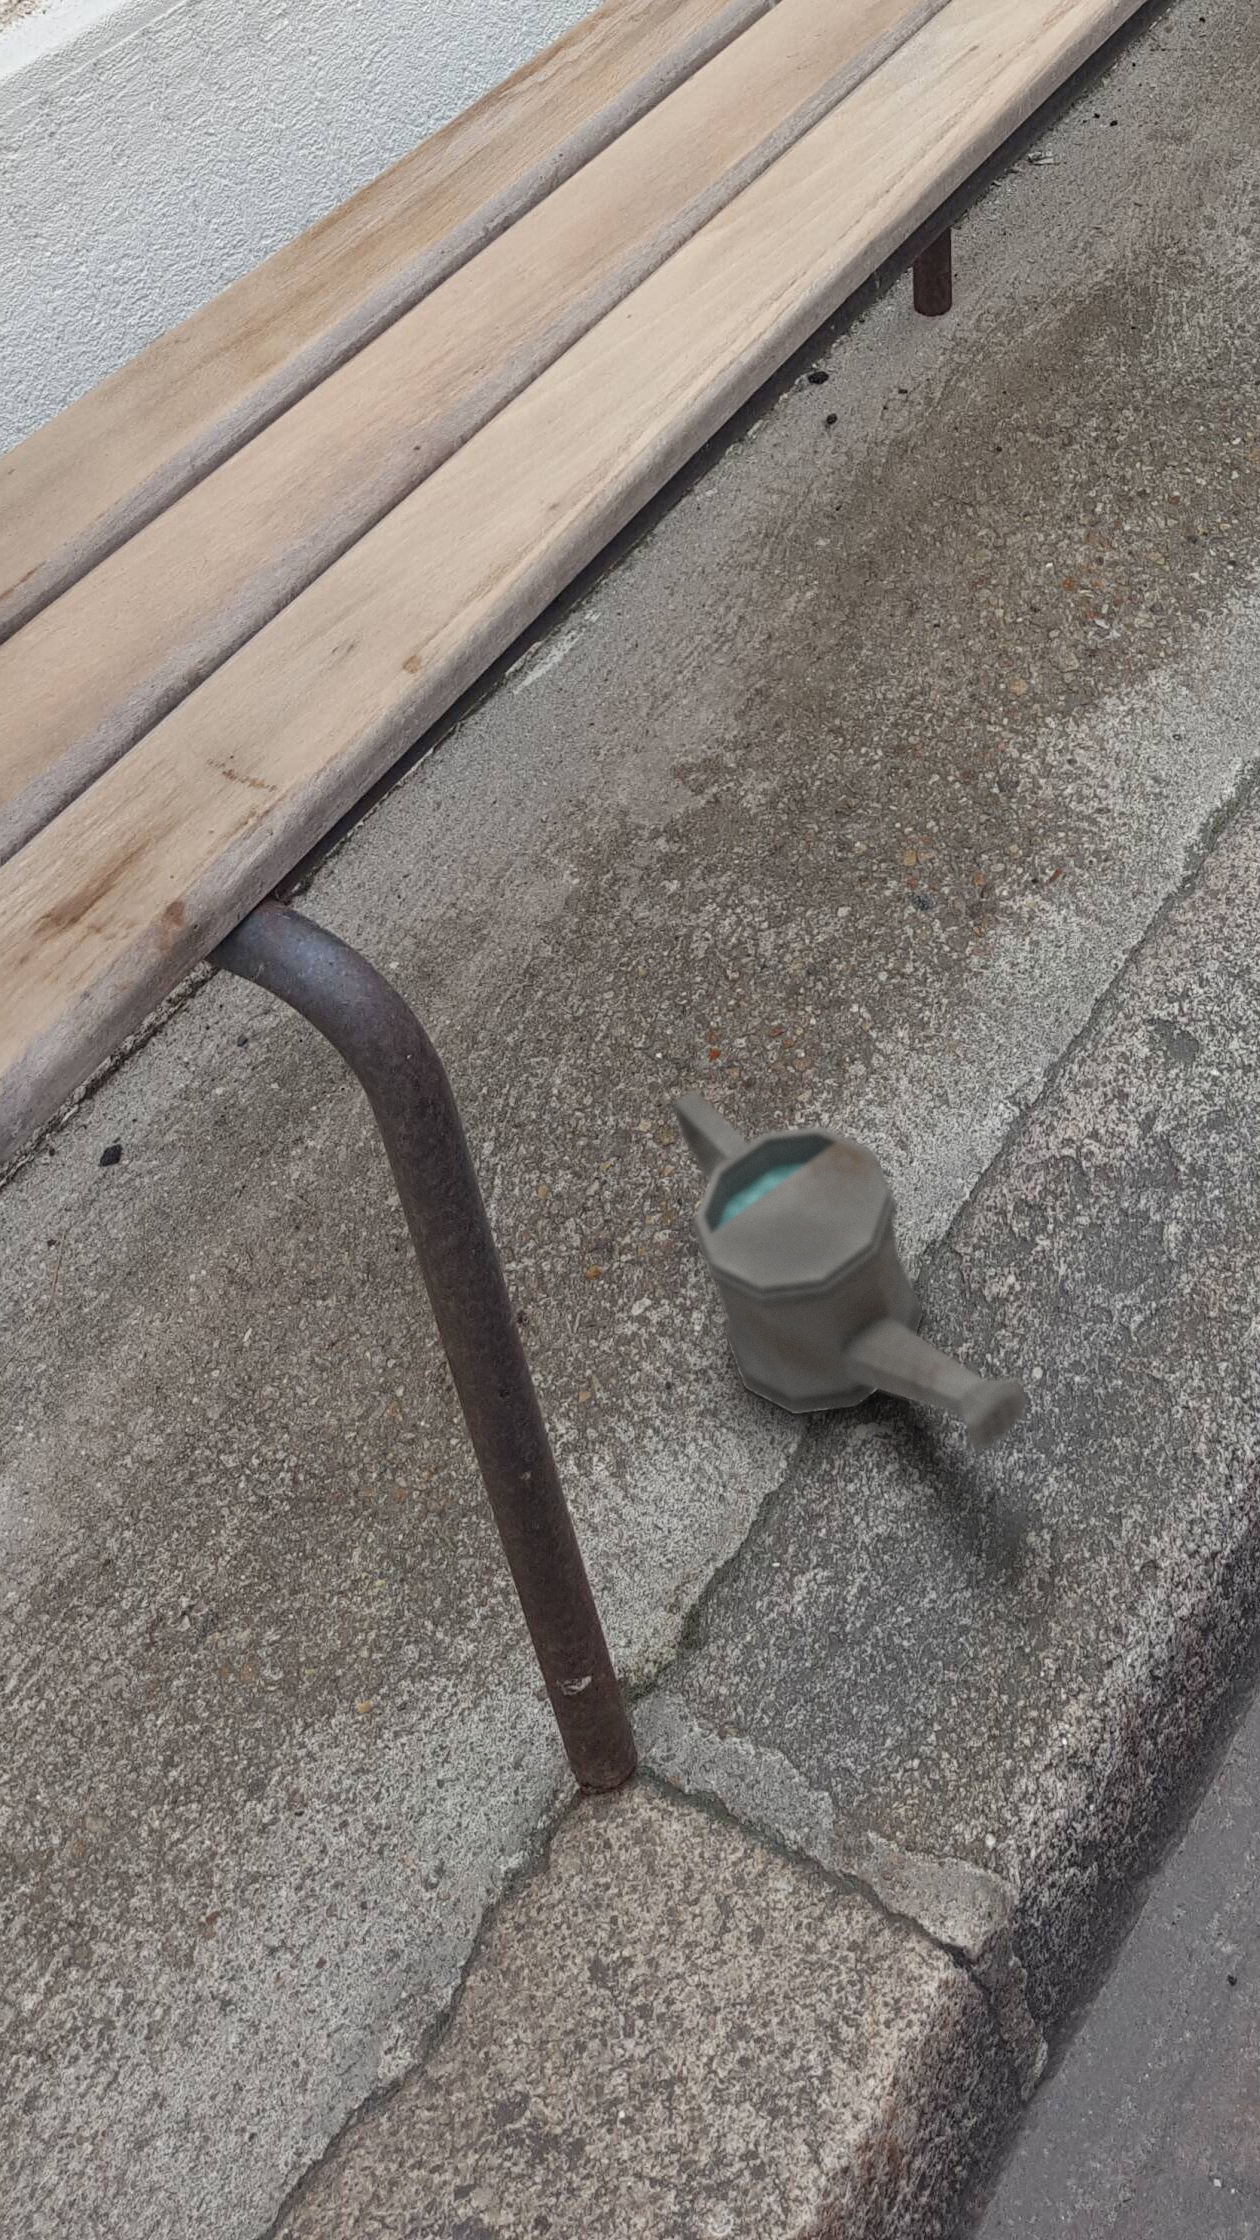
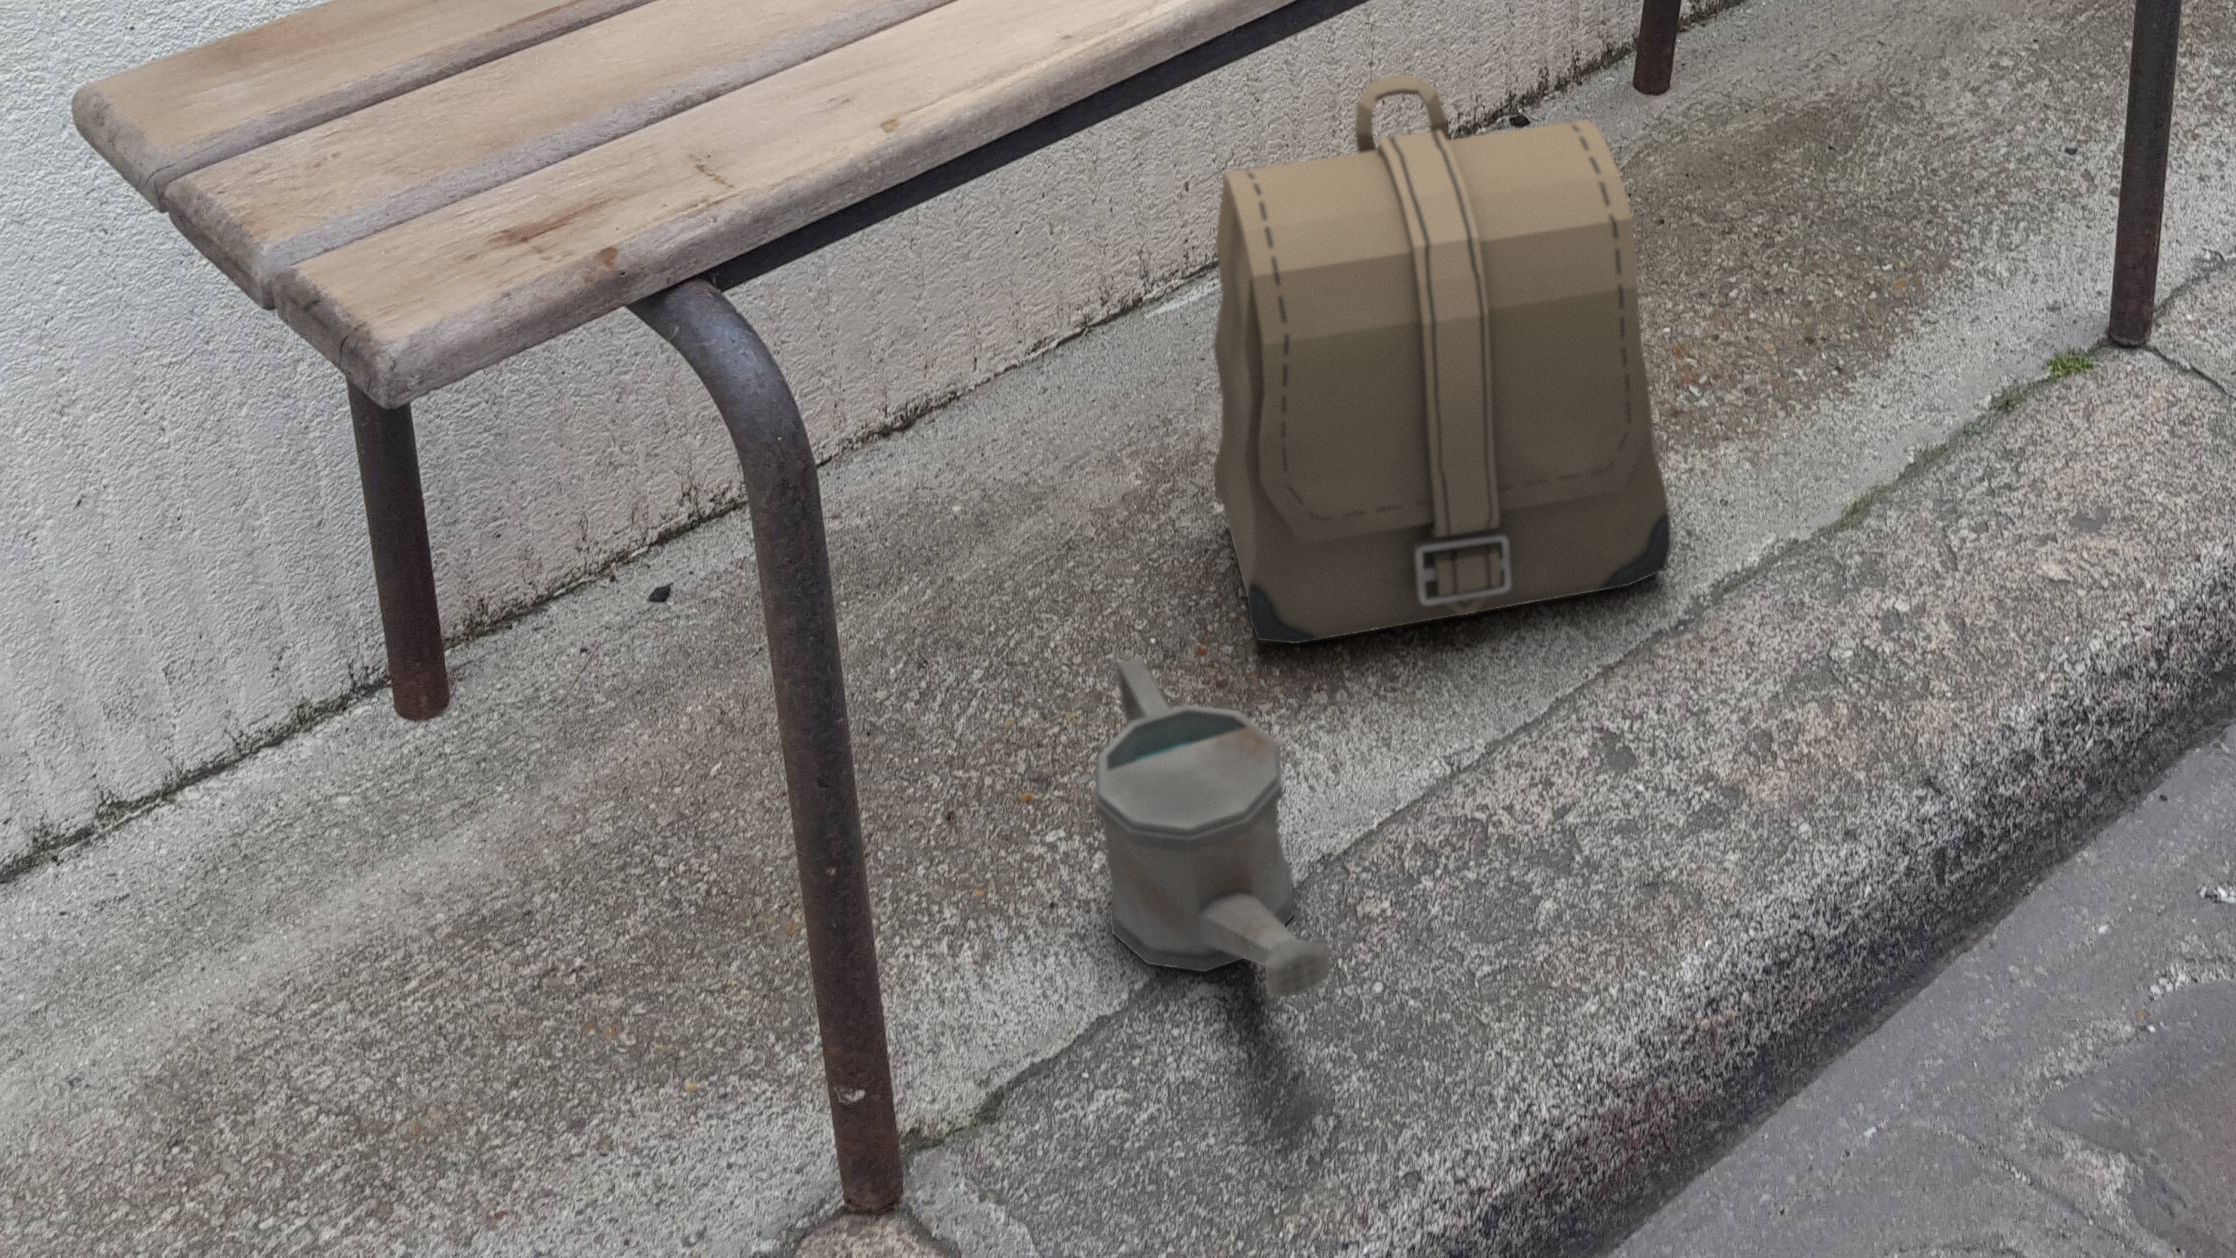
backpack: none [640,406,1156,1013] -> present [1214,75,1671,644]

